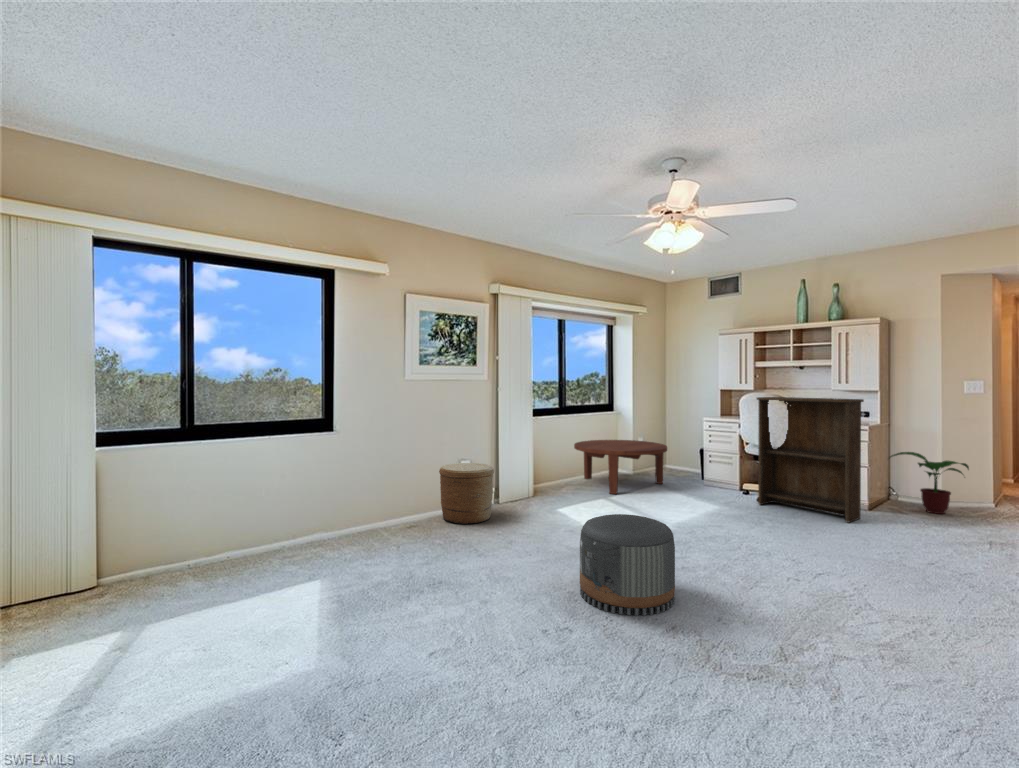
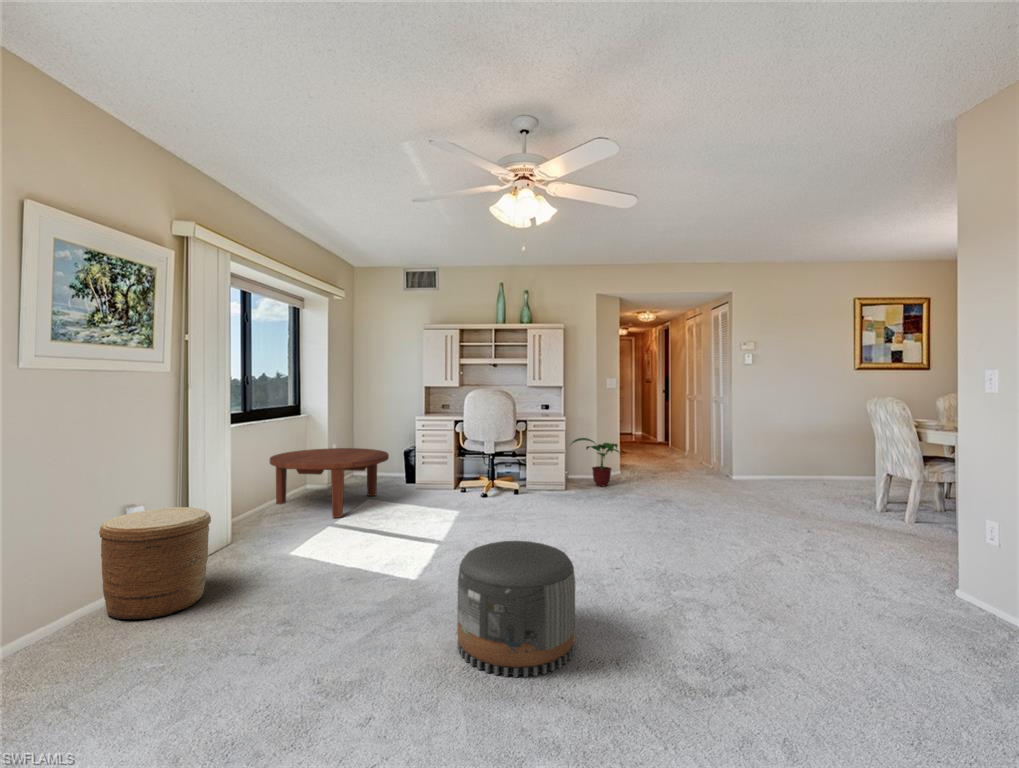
bookshelf: present [757,397,864,522] -> none [487,394,574,505]

